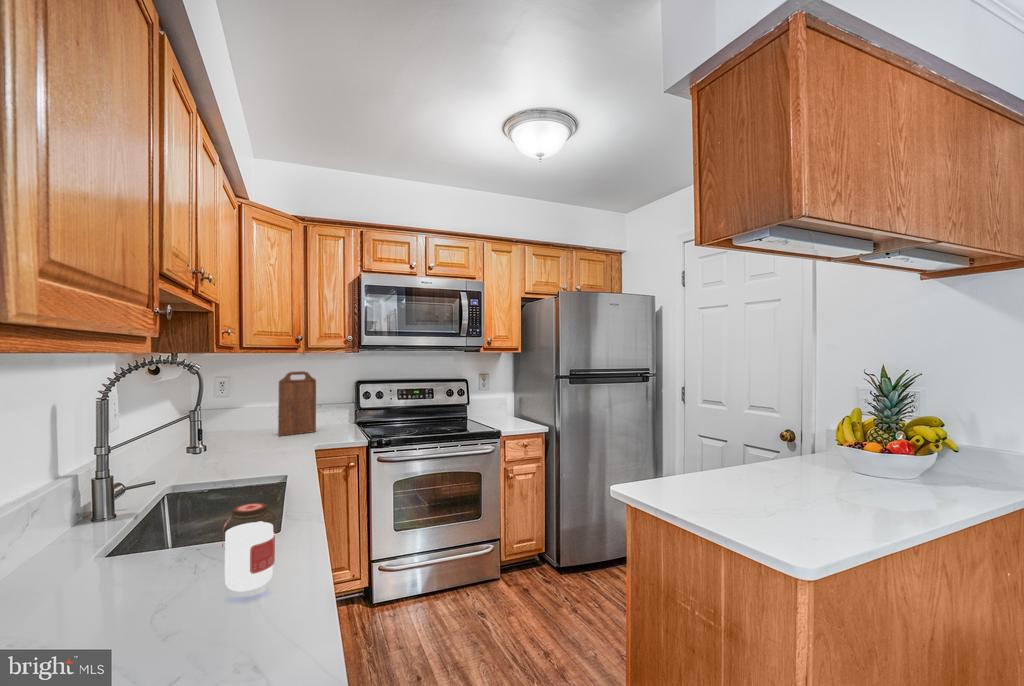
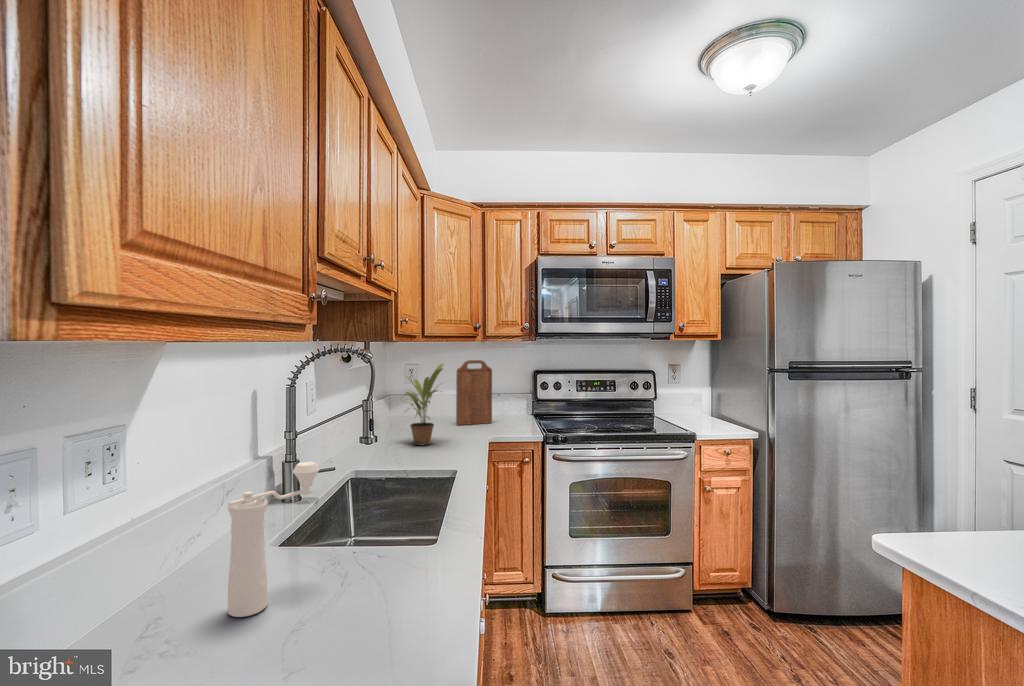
potted plant: none [218,375,279,457] -> present [402,364,444,445]
pepper mill: none [63,469,163,626] -> present [228,462,319,617]
jar: present [222,503,276,591] -> none [368,509,423,610]

